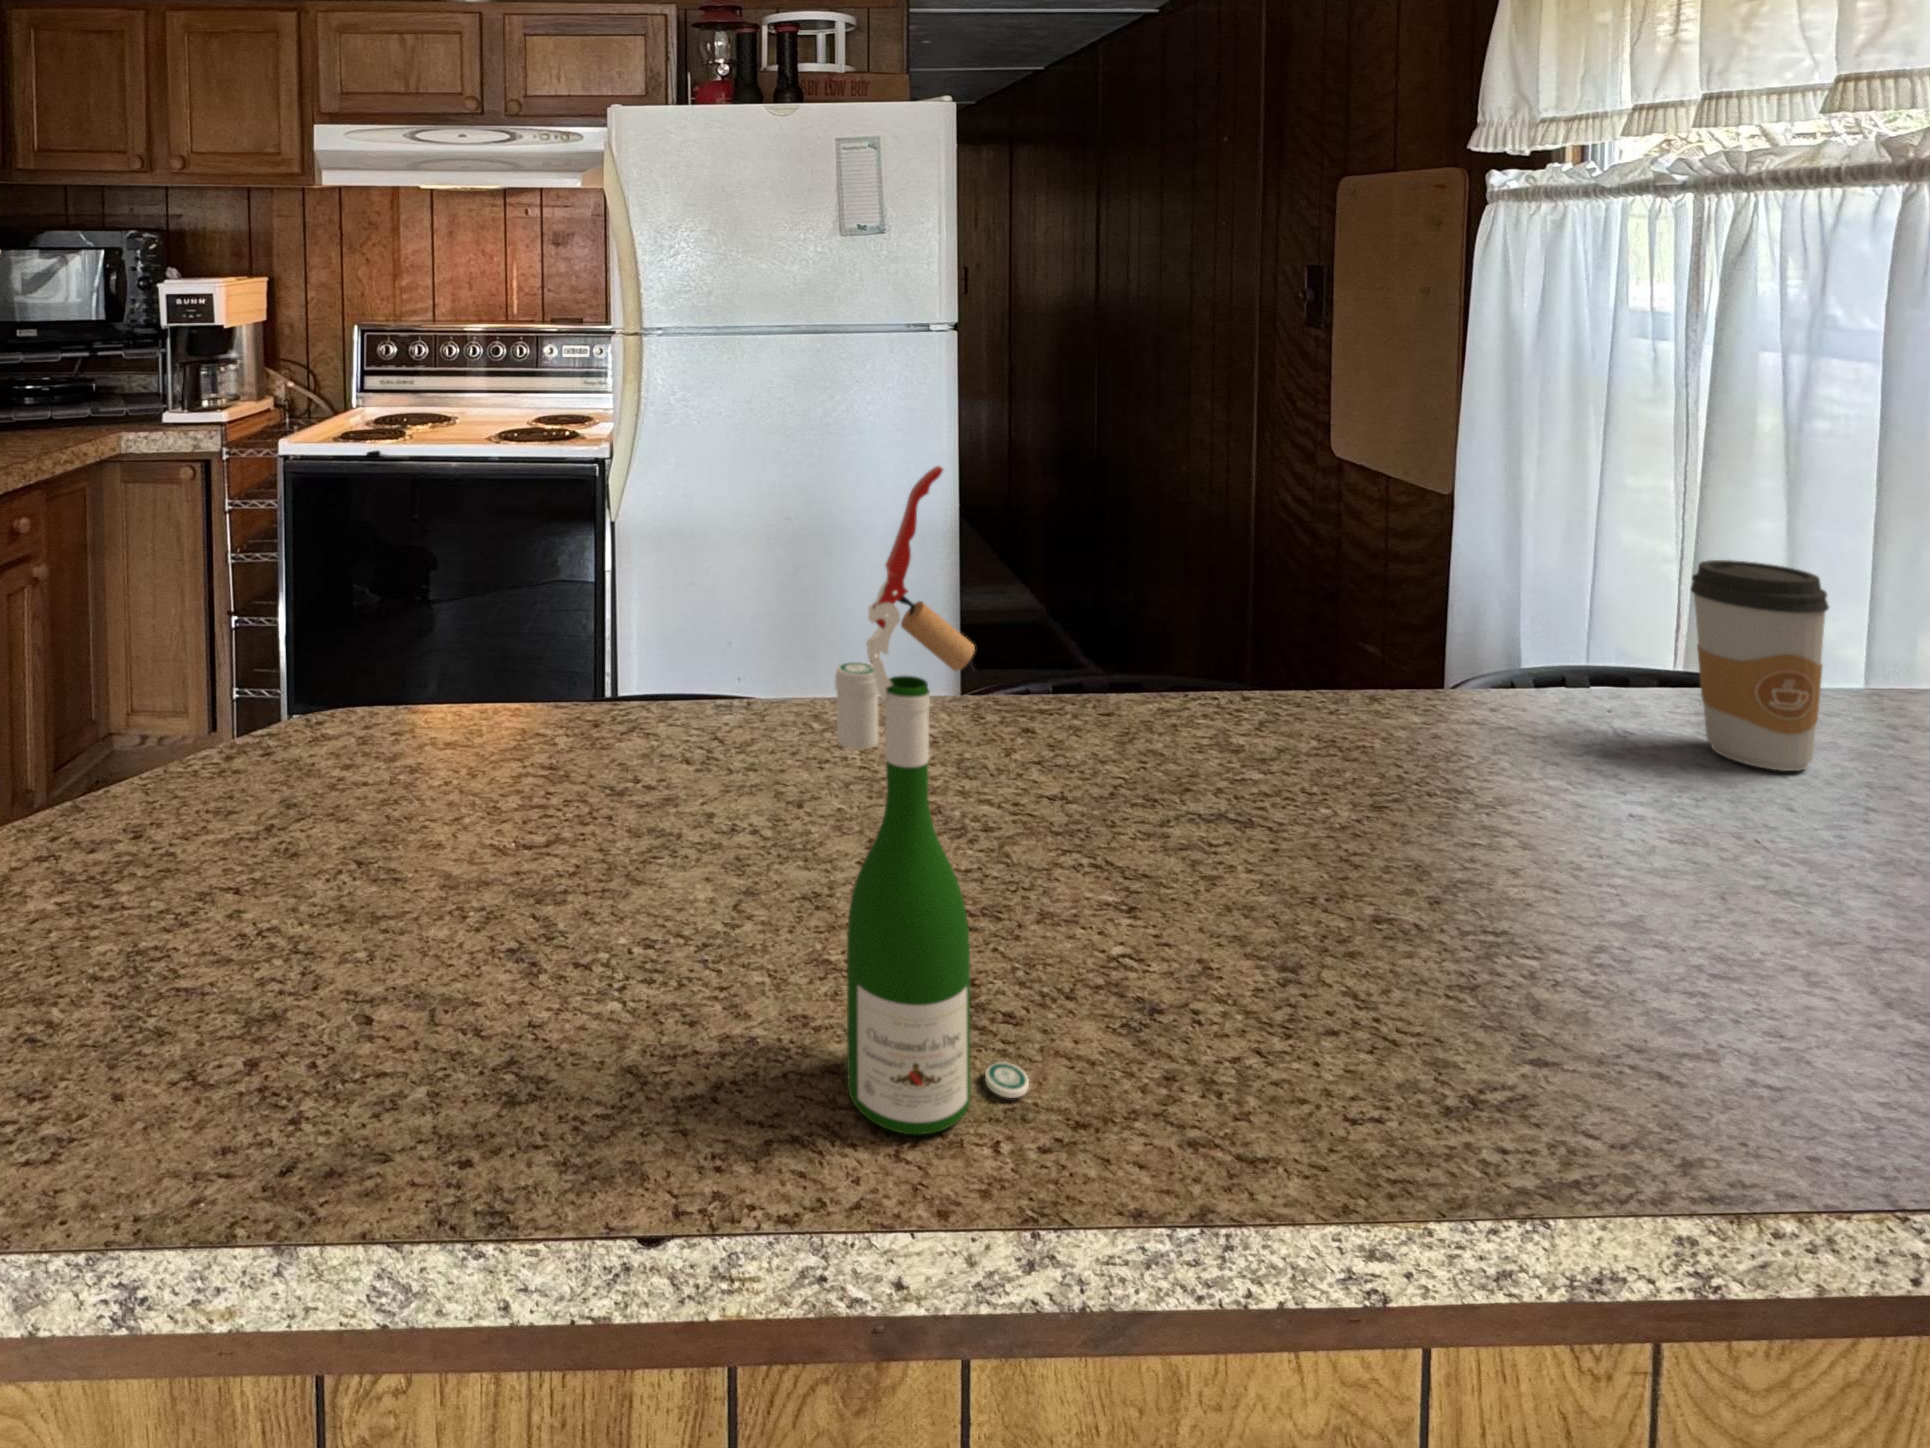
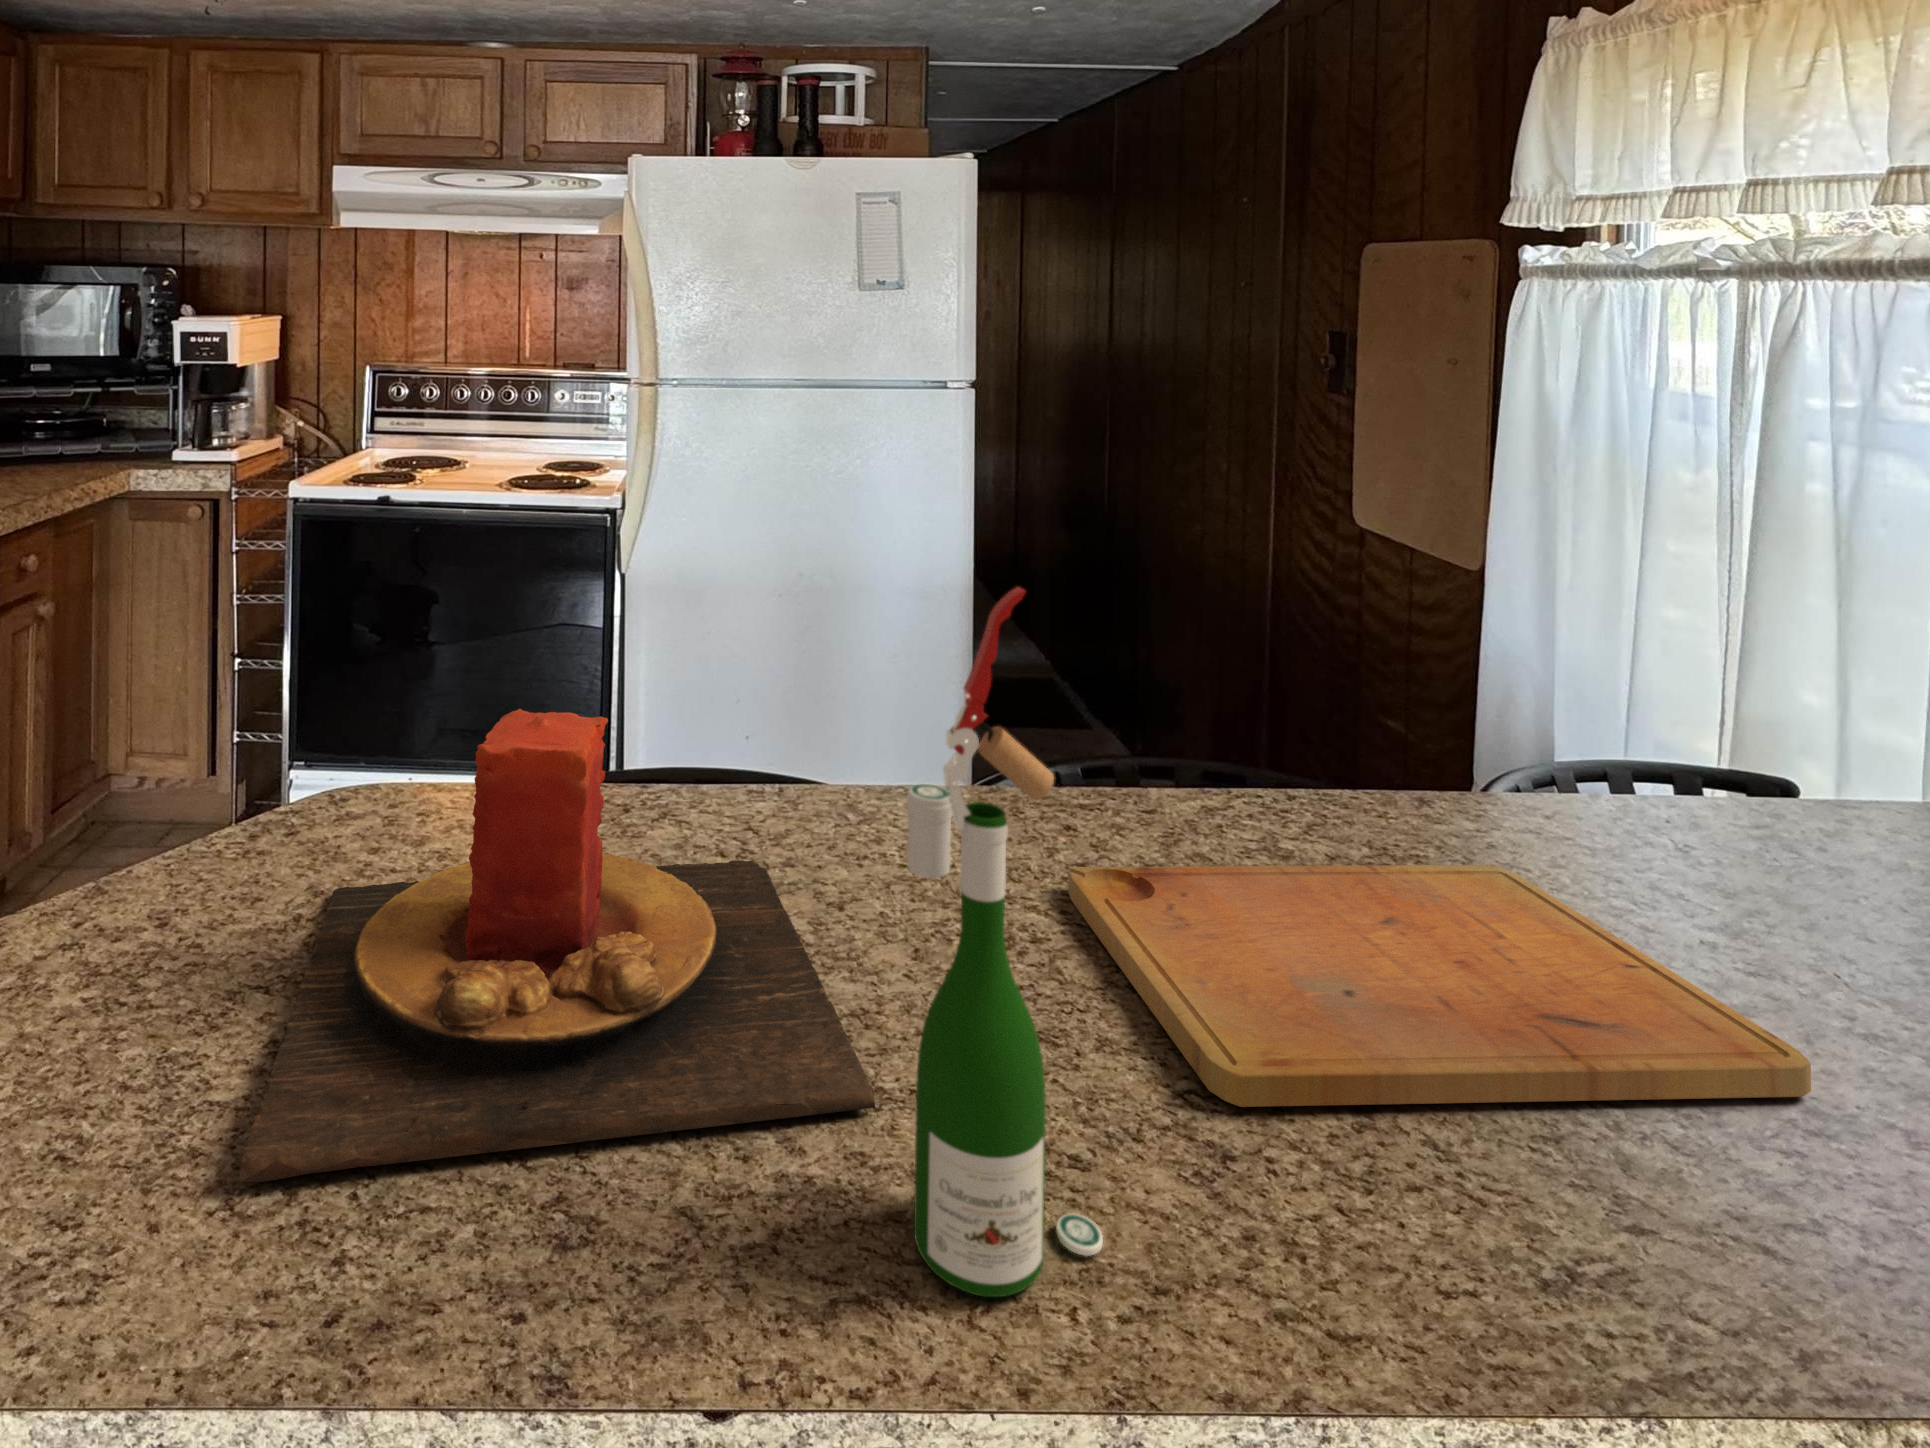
coffee cup: present [1690,560,1829,771] -> none [1734,673,1879,896]
candle: none [200,619,820,1056] -> present [239,709,875,1182]
cutting board: none [1029,751,1732,968] -> present [1068,865,1811,1107]

